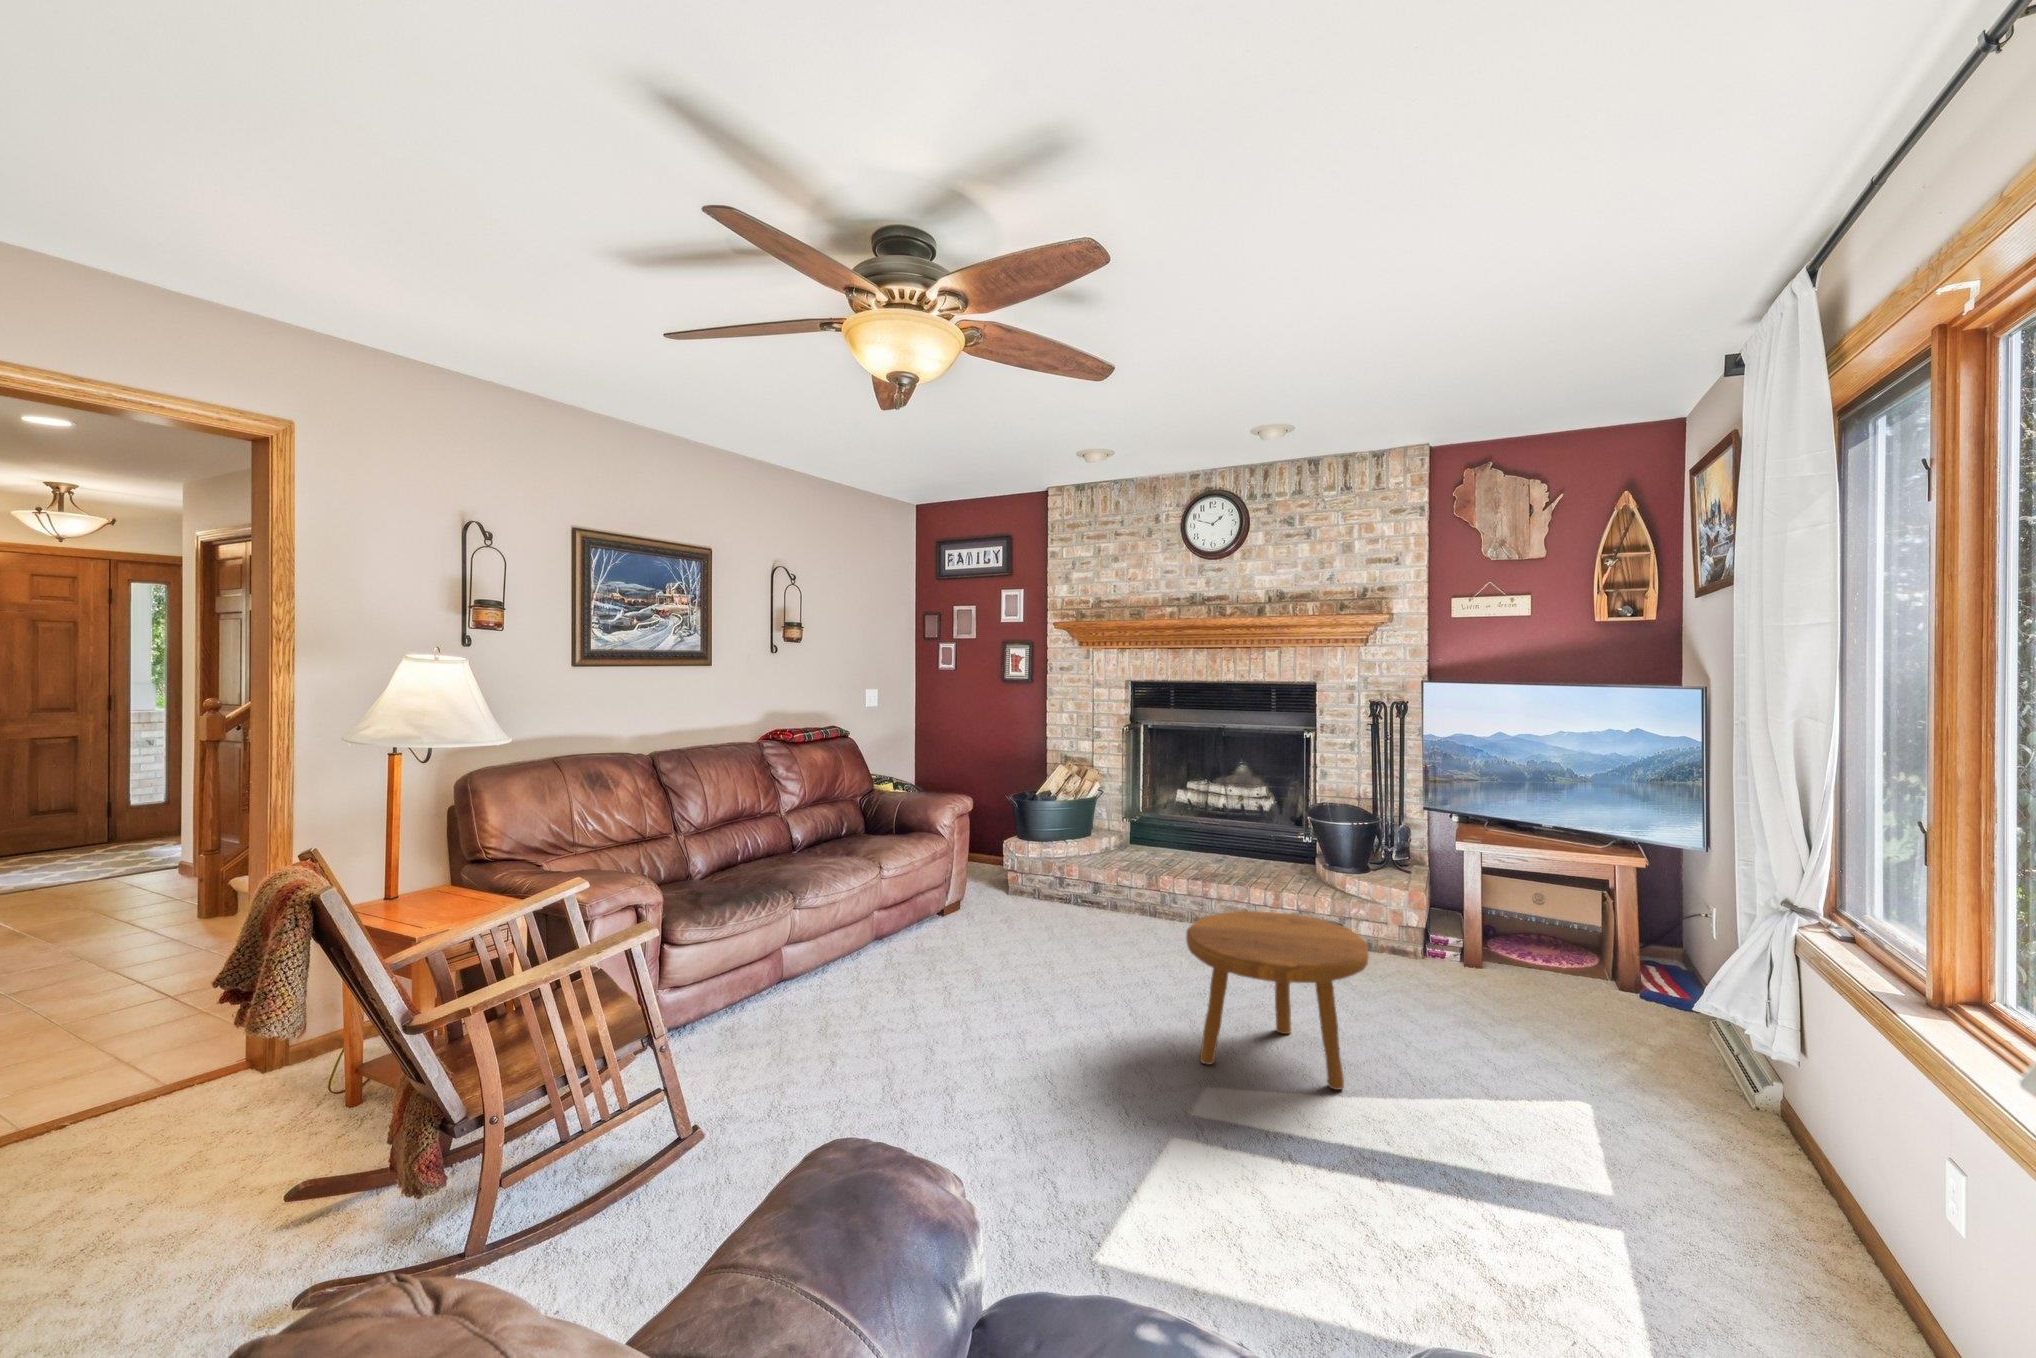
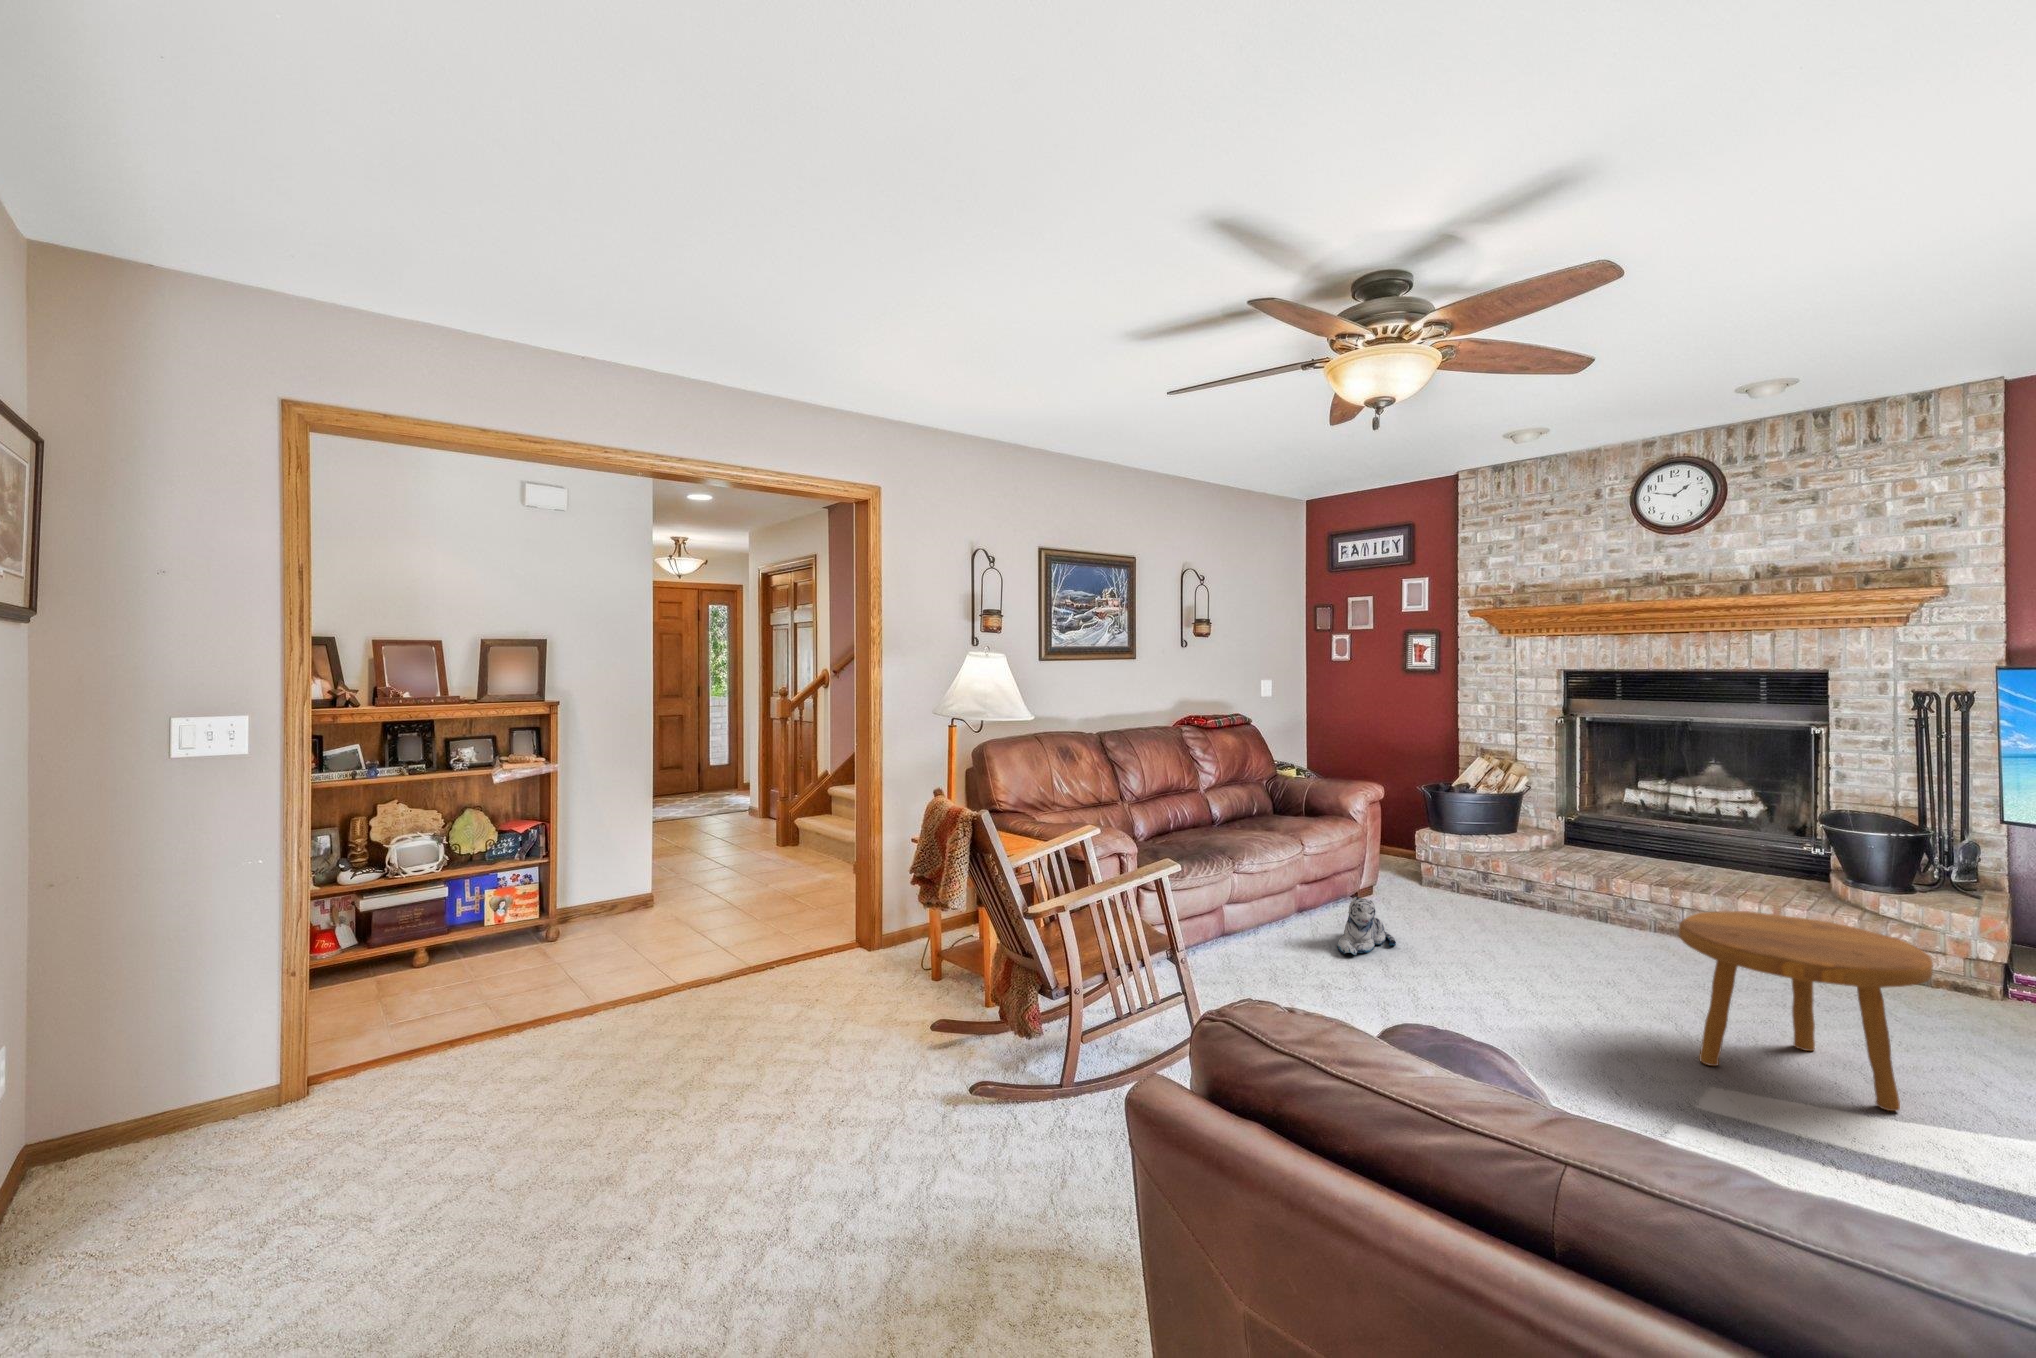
plush toy: none [903,918,962,981] -> present [1338,897,1396,955]

